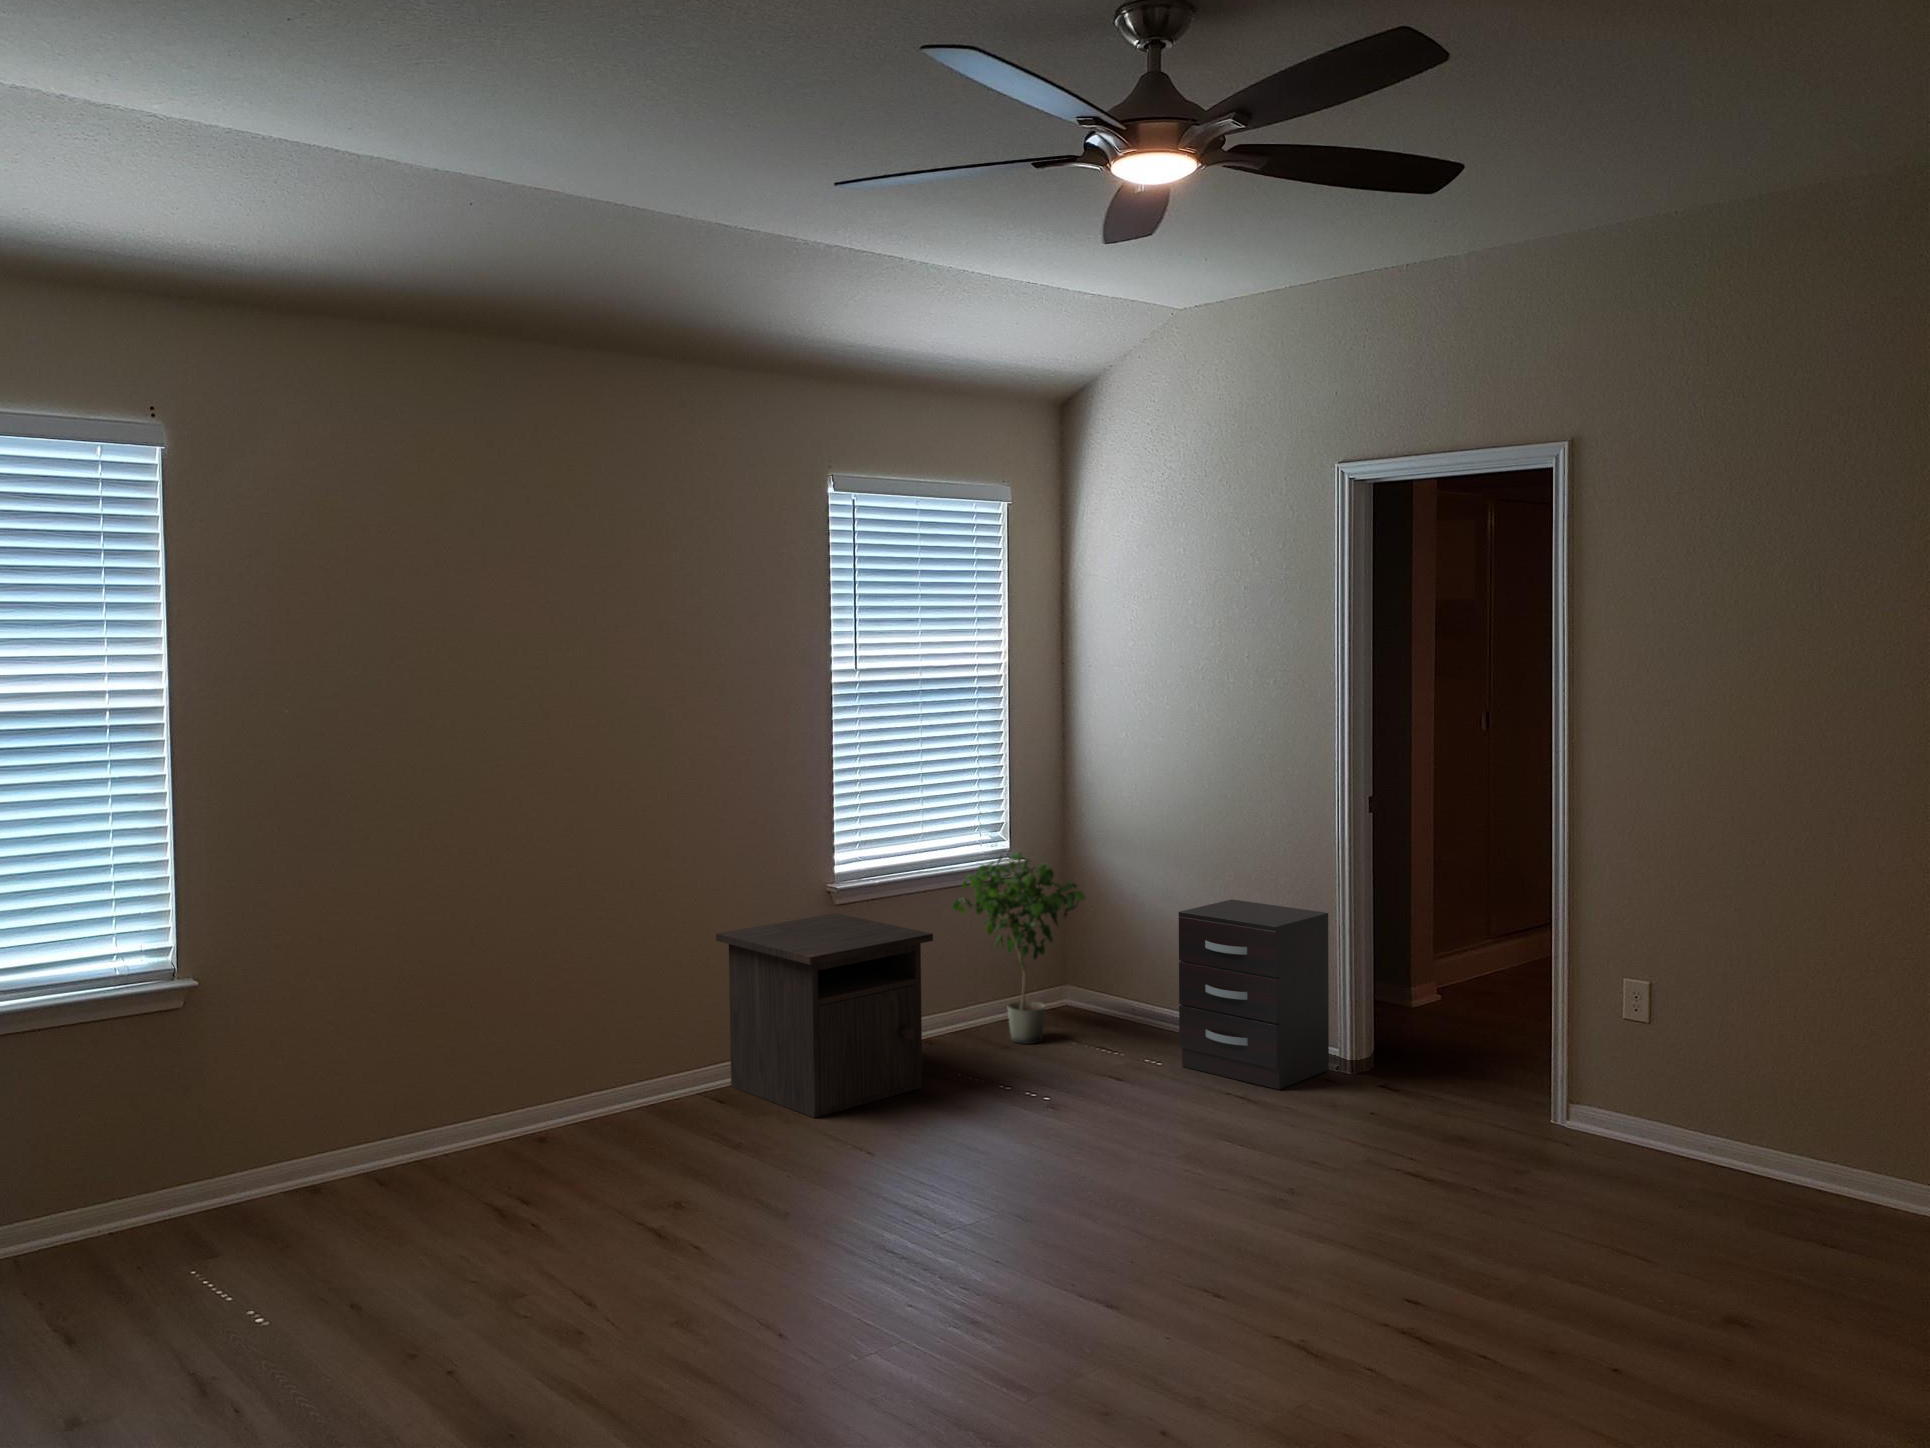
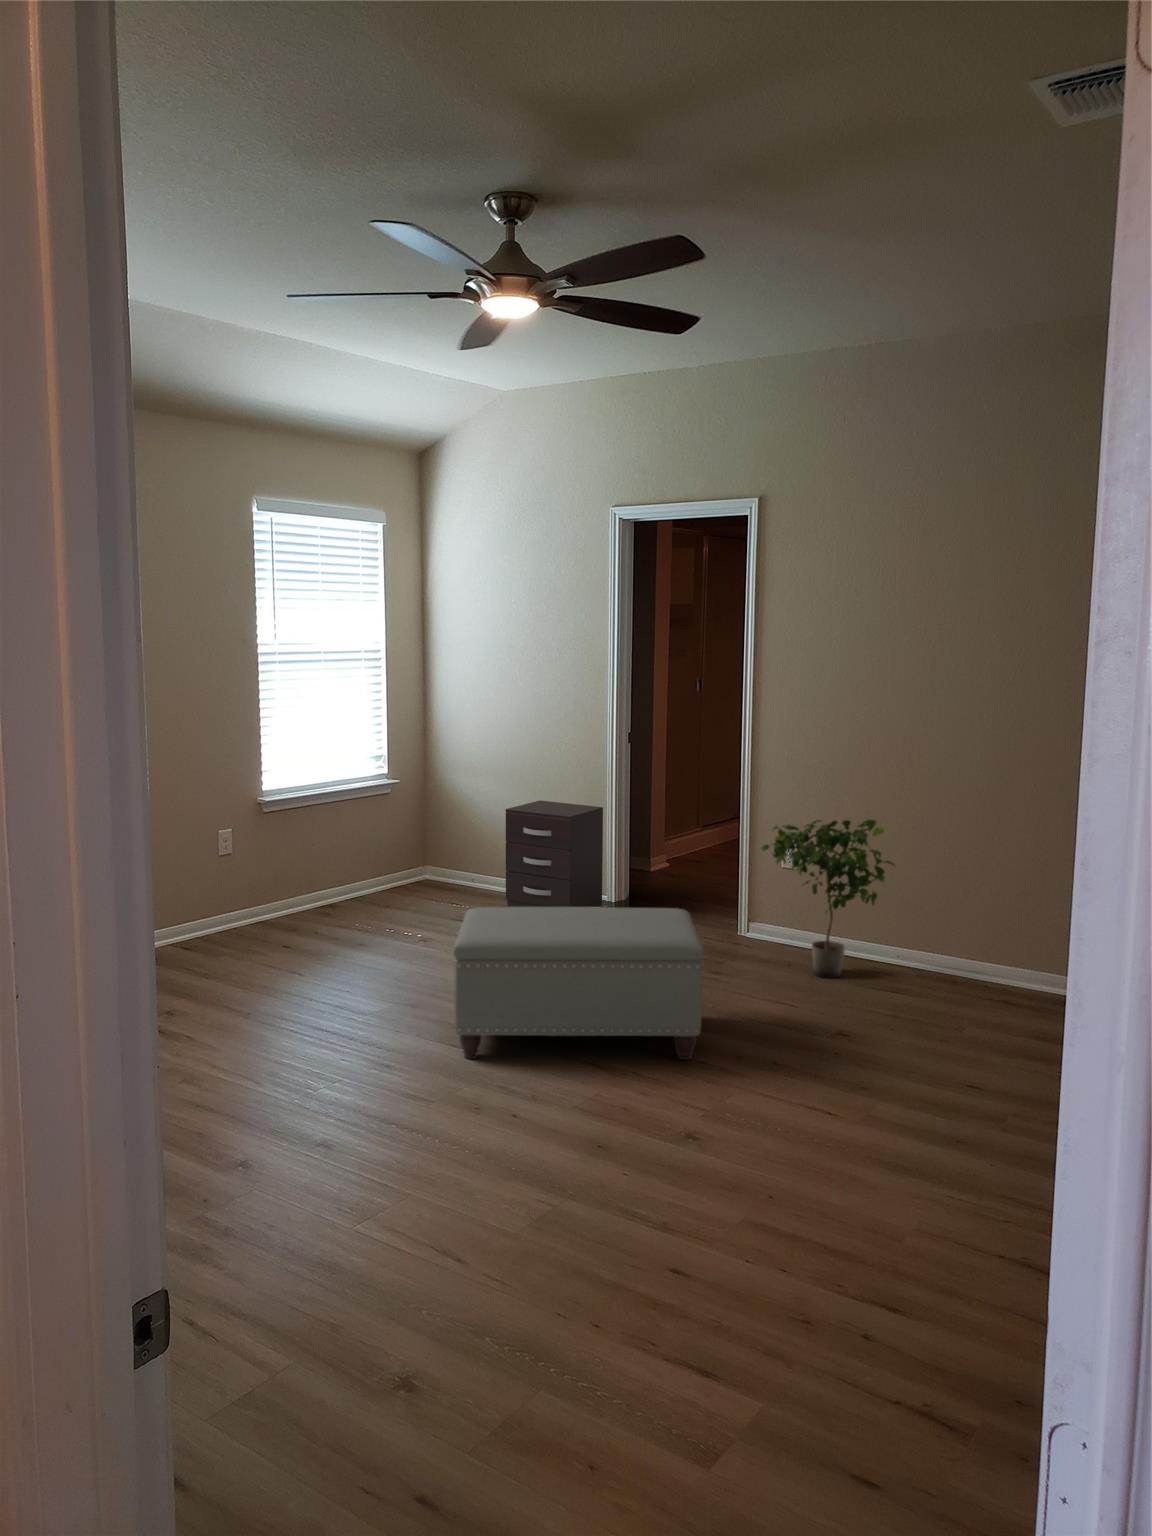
potted plant: present [952,852,1085,1044] -> present [761,819,895,978]
nightstand: present [716,913,933,1118] -> none [177,817,338,958]
ottoman: none [1080,1068,1487,1347] -> present [454,907,703,1060]

